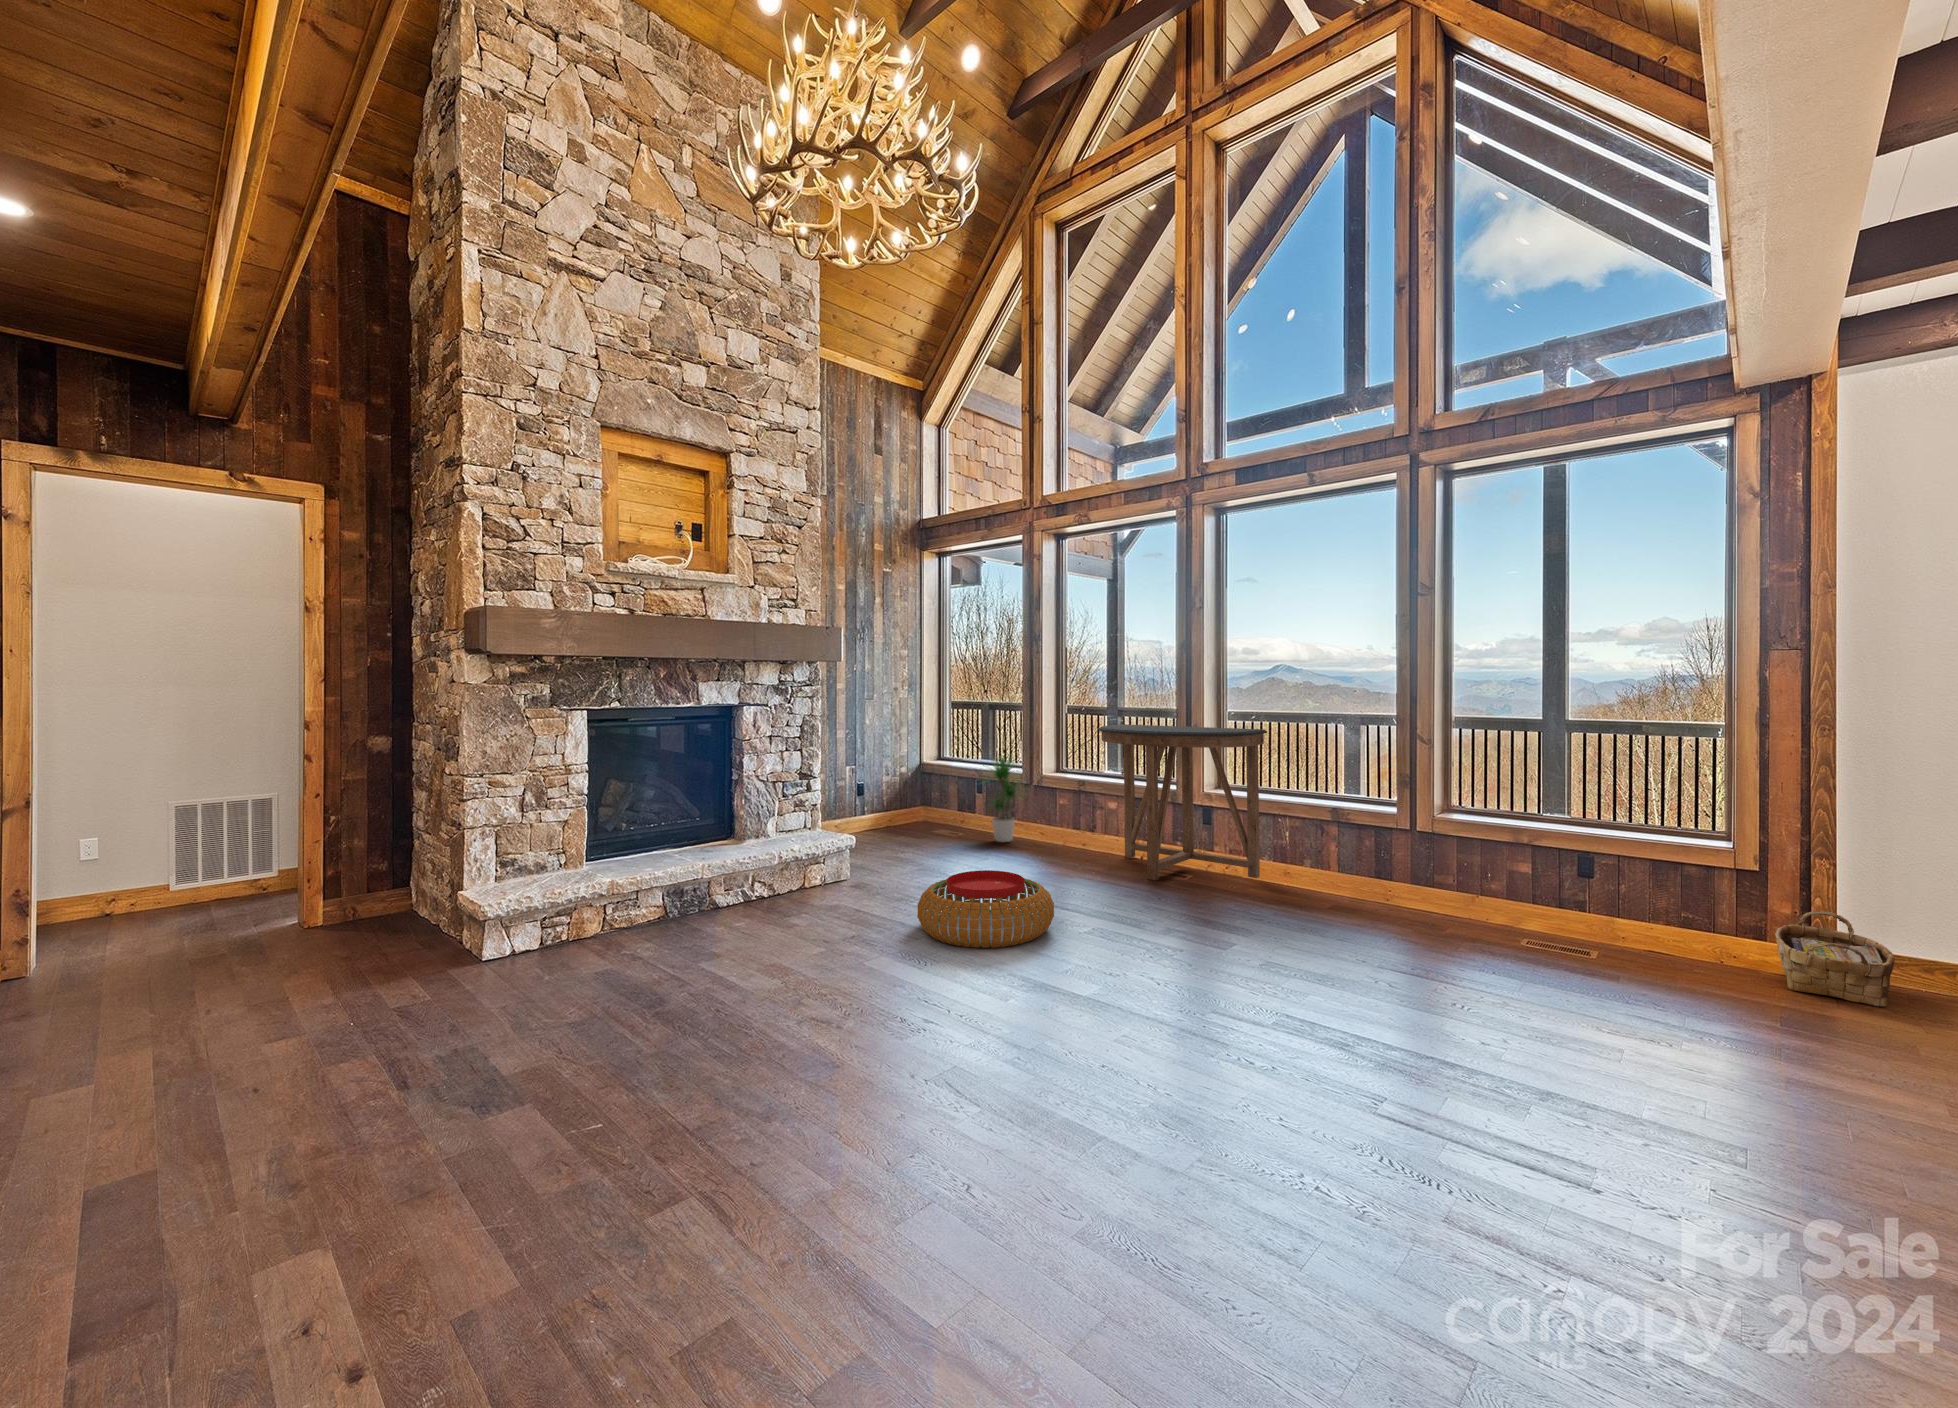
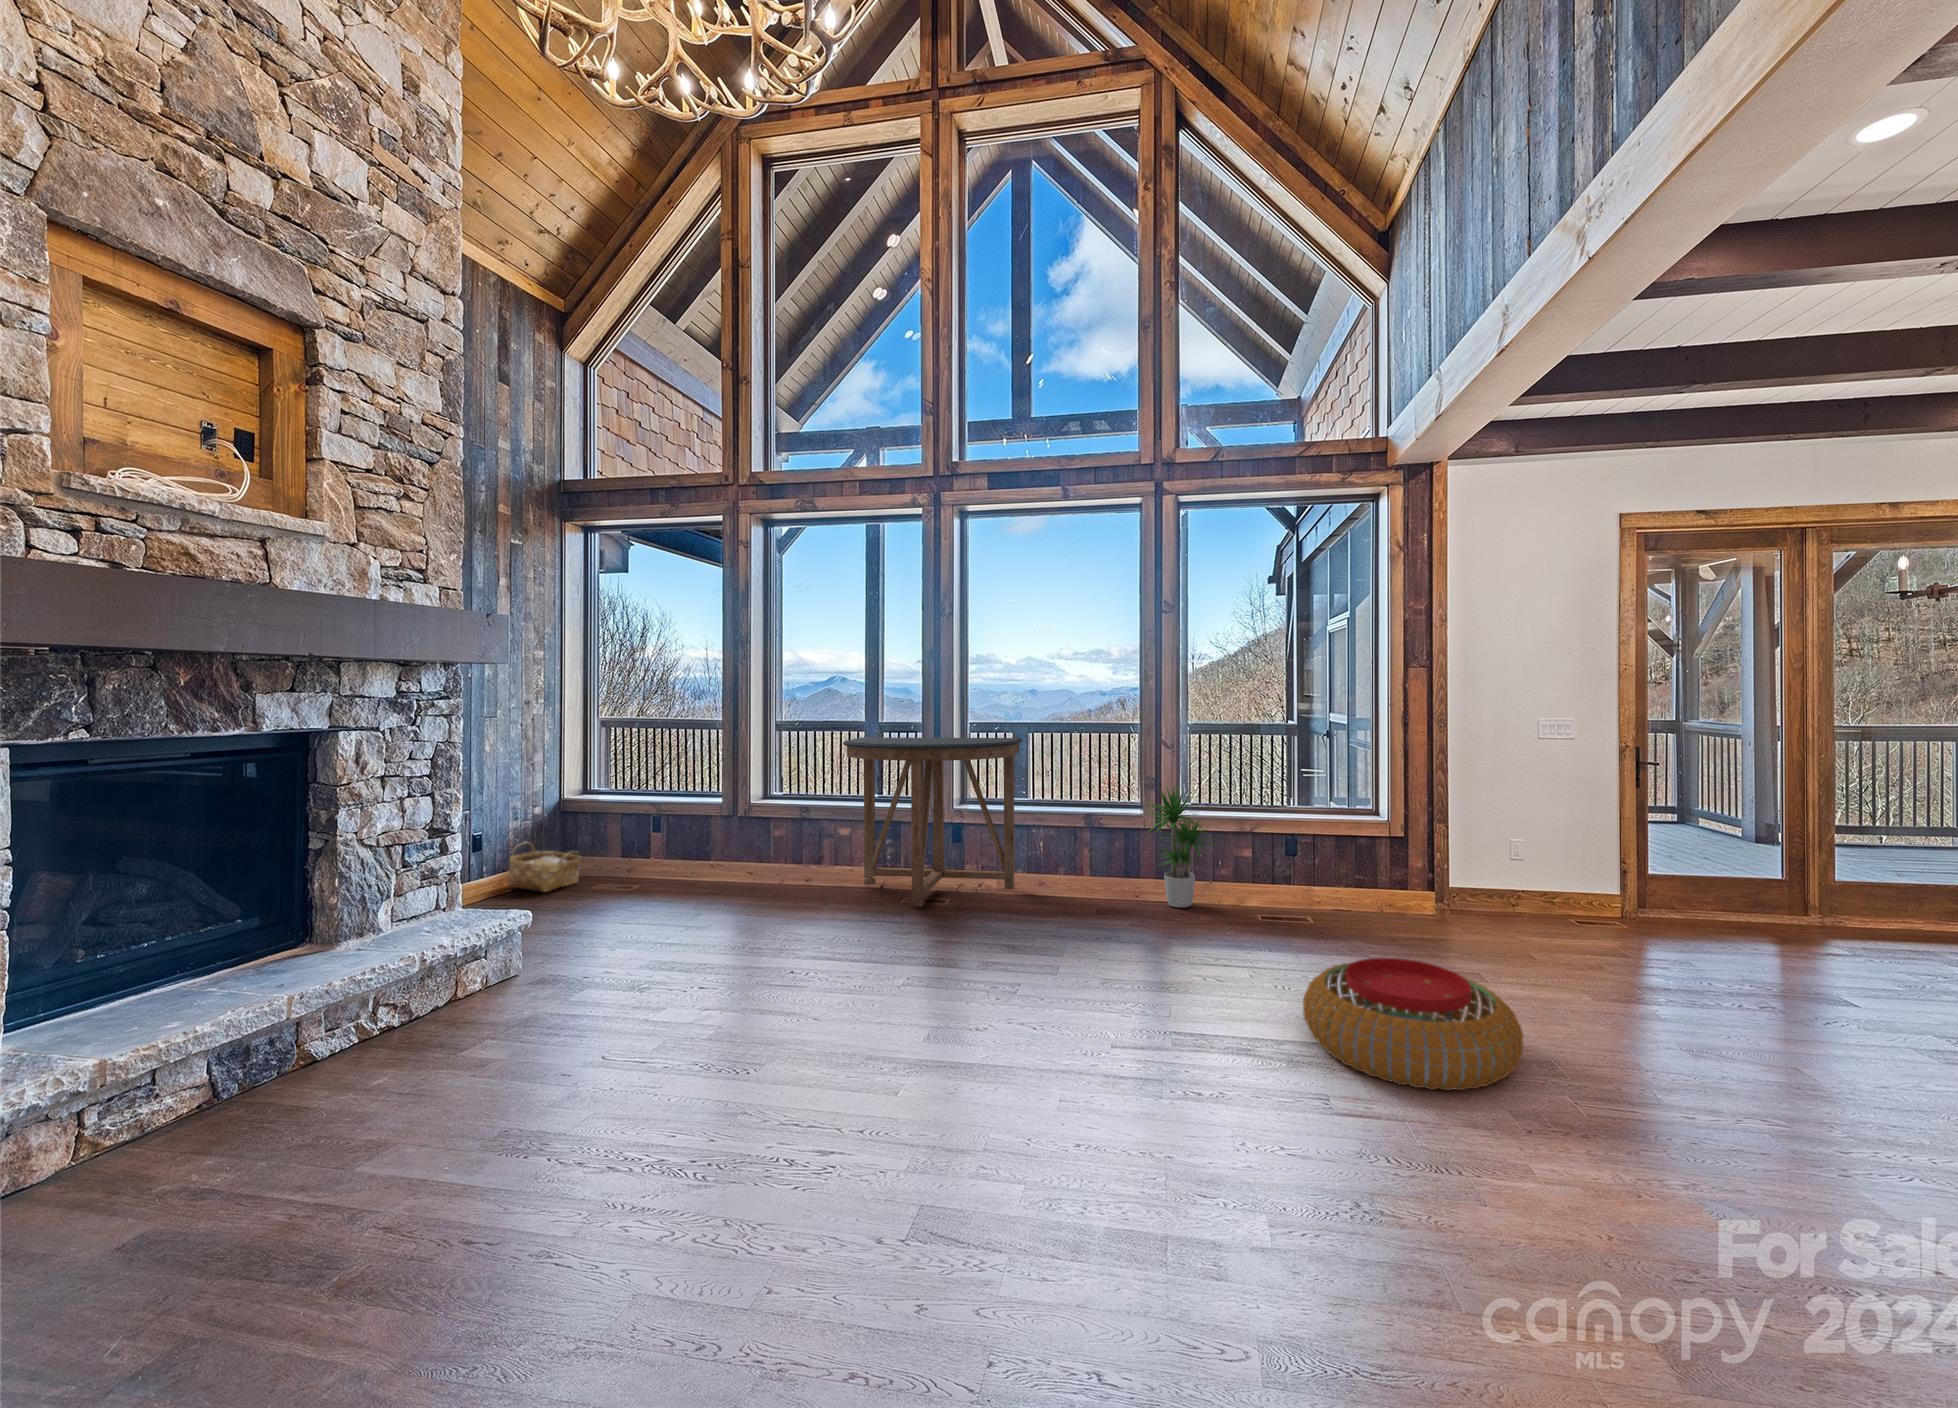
potted plant: present [983,757,1024,842] -> present [1144,786,1214,908]
pouf: present [917,870,1054,948] -> present [1303,958,1523,1091]
woven basket: present [1775,911,1895,1007] -> present [509,842,581,892]

